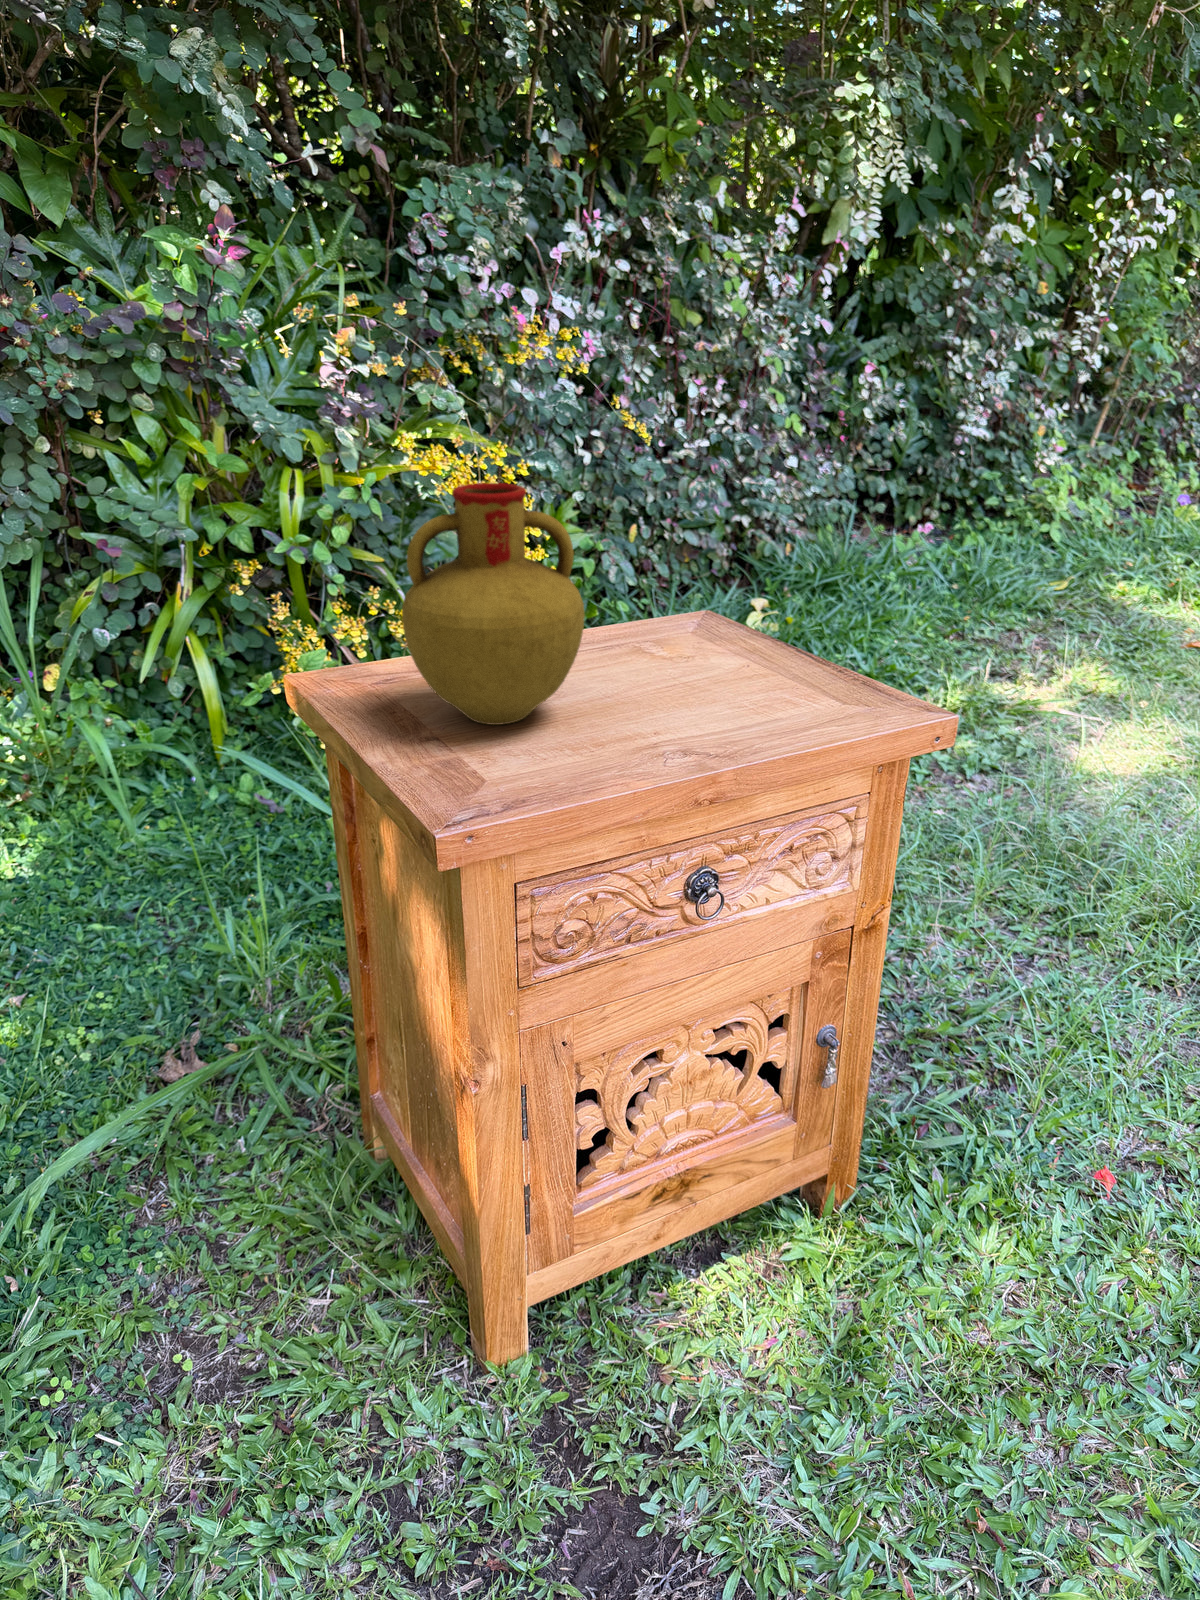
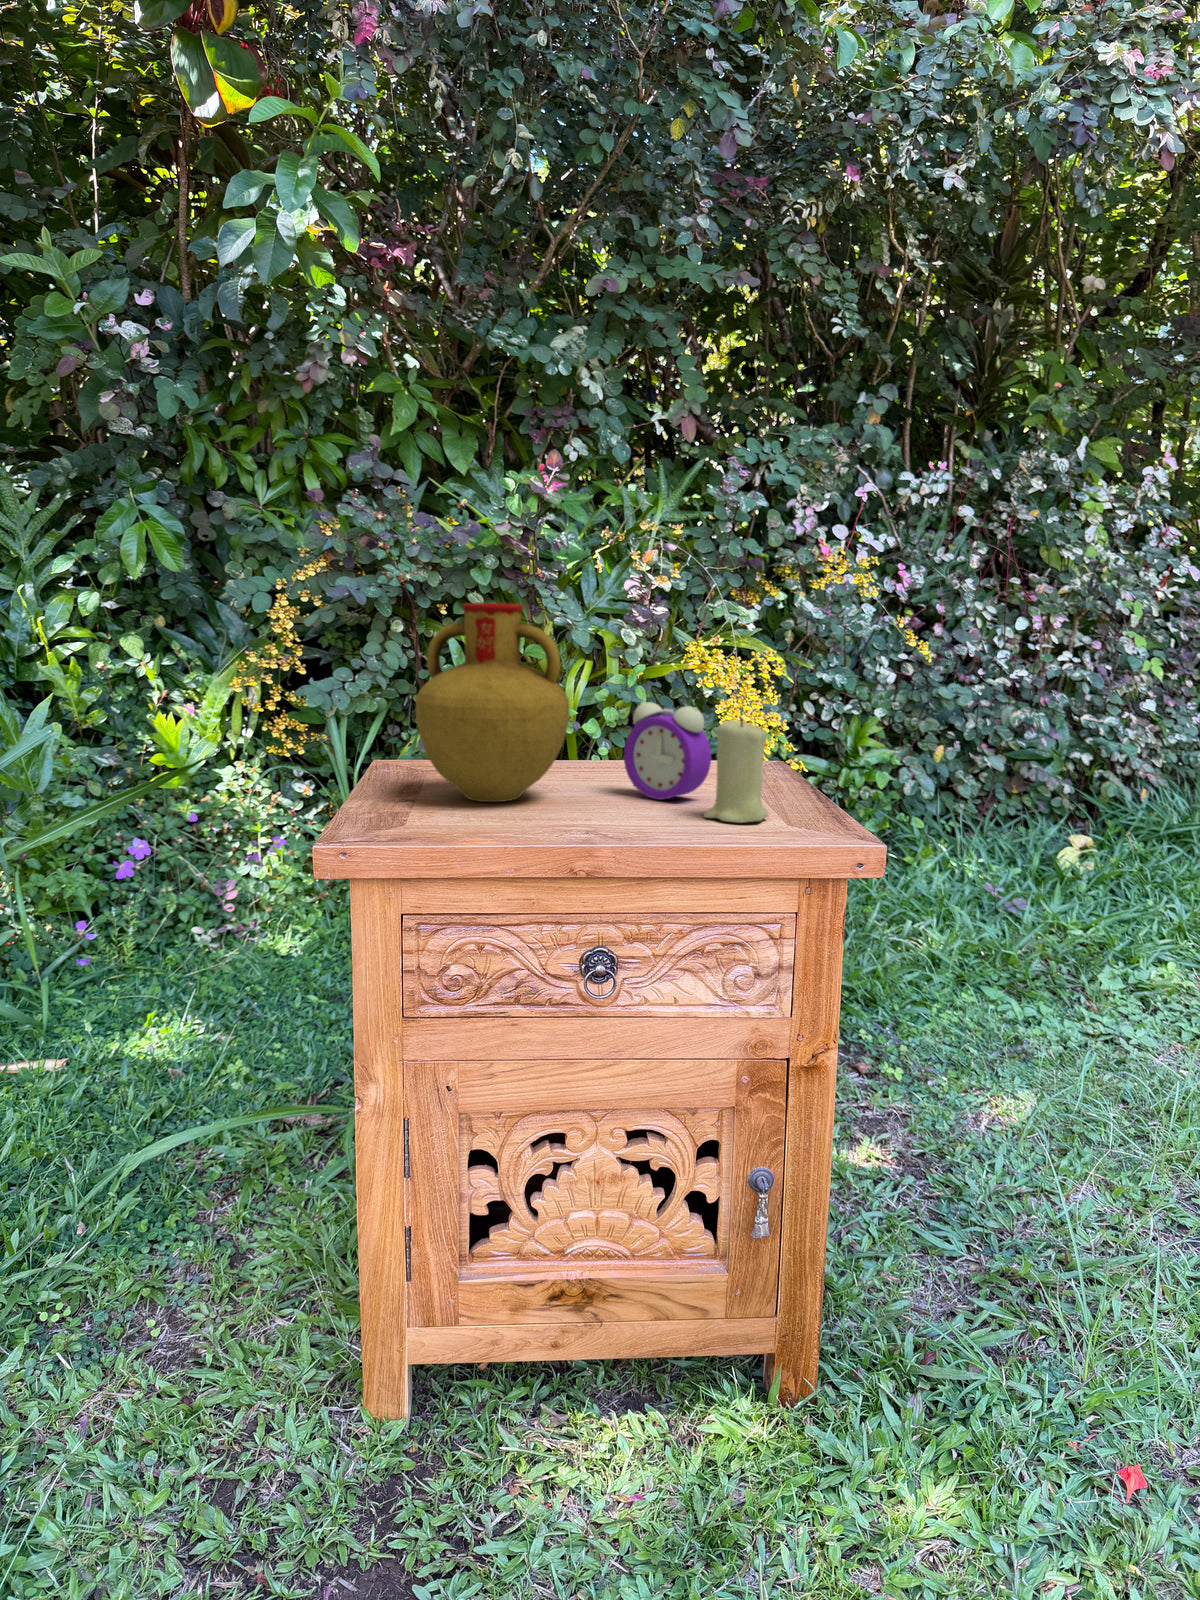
alarm clock: none [609,577,701,682] -> present [624,702,711,800]
candle: none [734,594,798,706] -> present [704,718,769,823]

